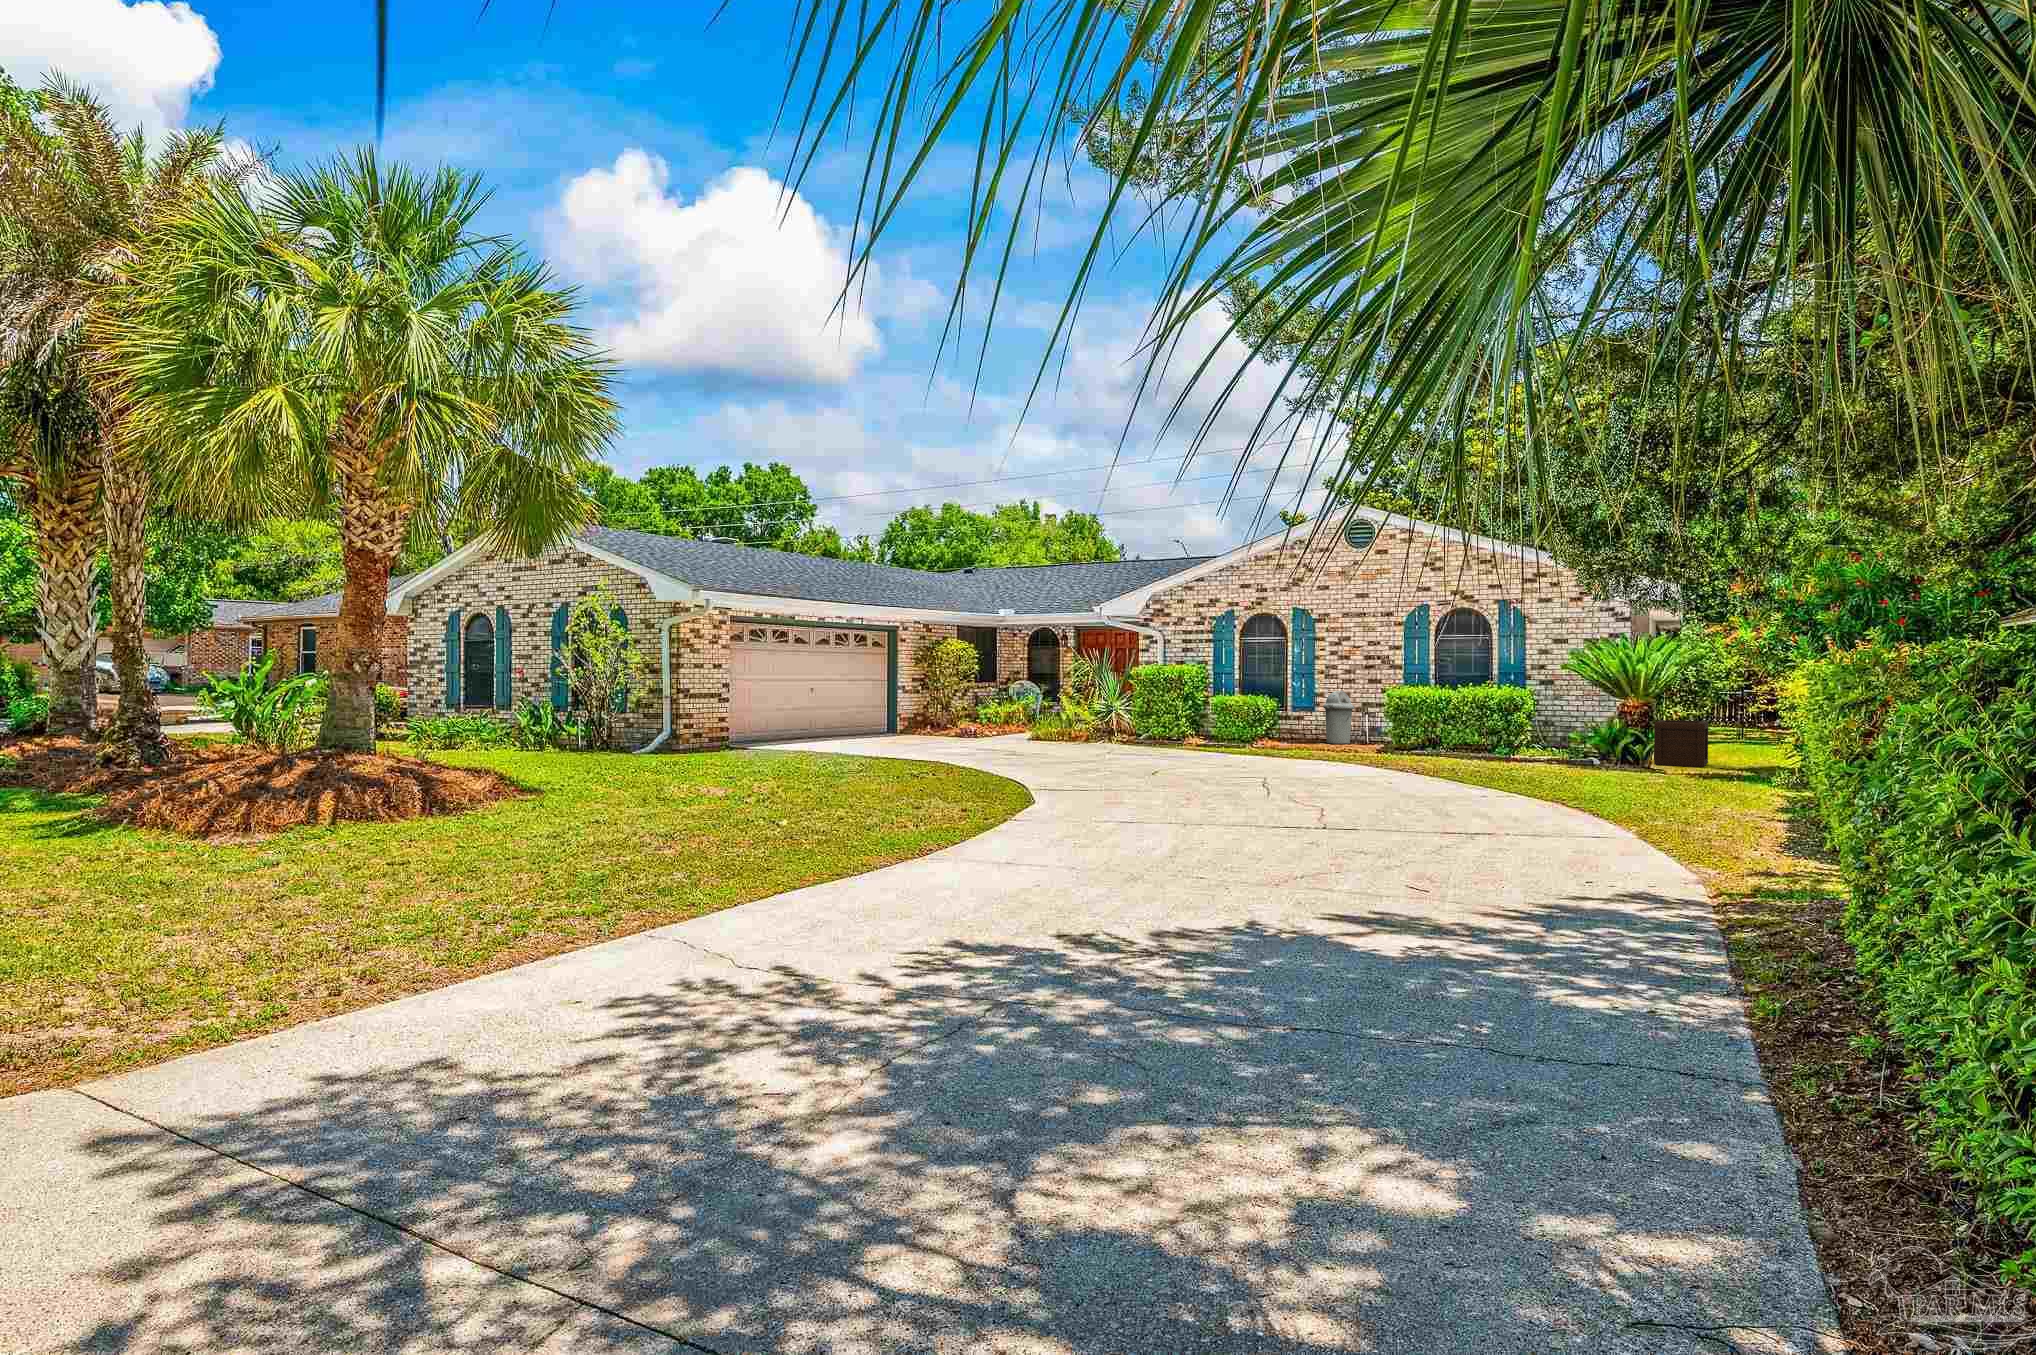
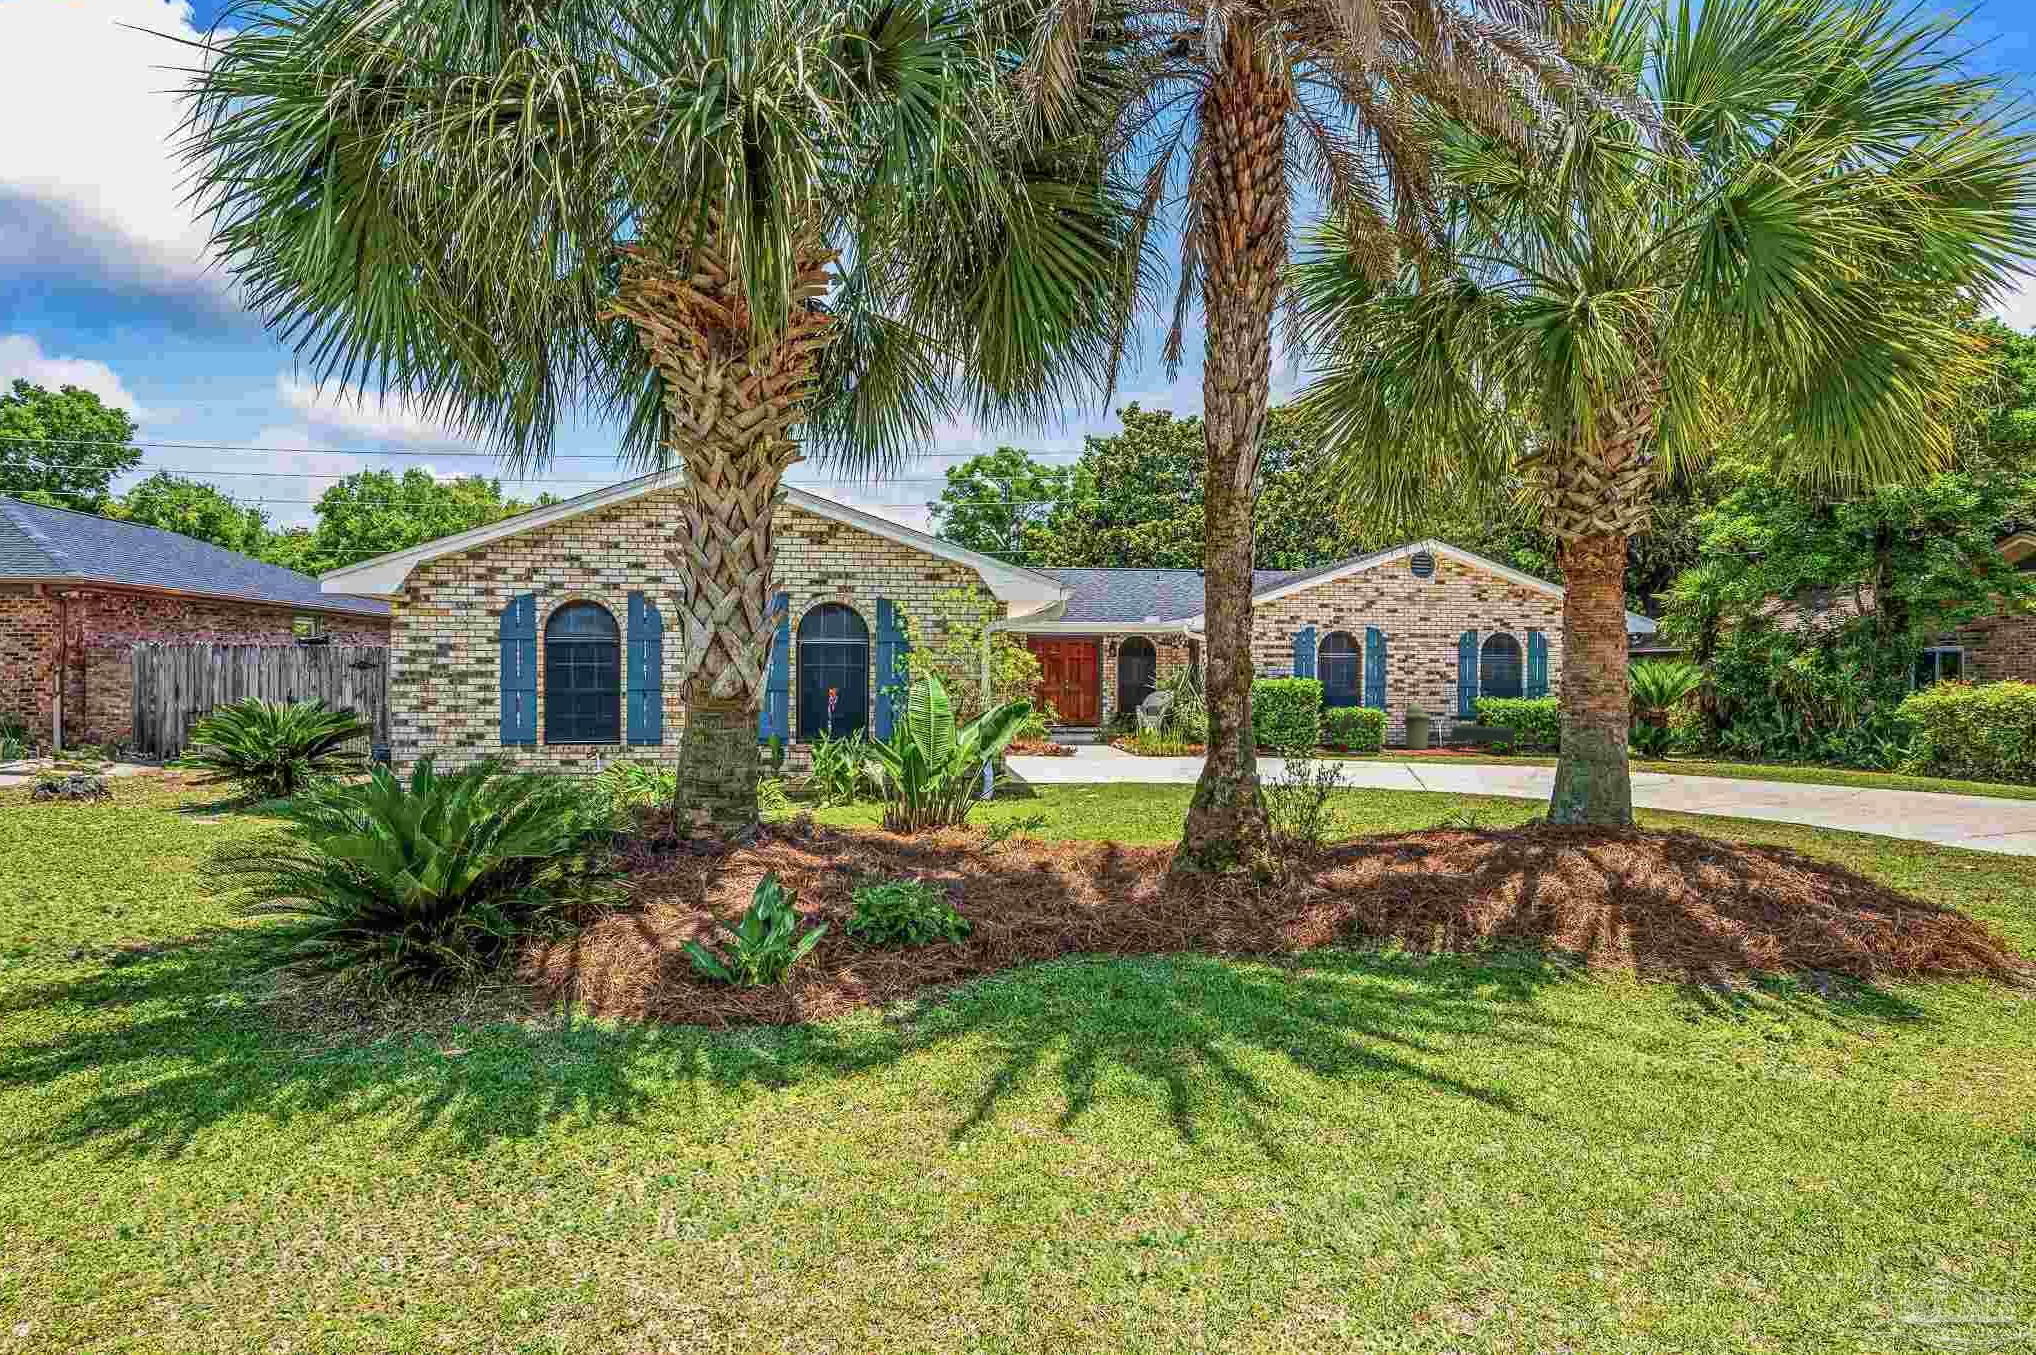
potted tree: none [1197,696,1230,743] -> present [1327,710,1362,752]
bench: none [1359,717,1422,751] -> present [1451,725,1515,754]
wooden crate: present [1654,720,1708,767] -> none [1685,725,1739,761]

